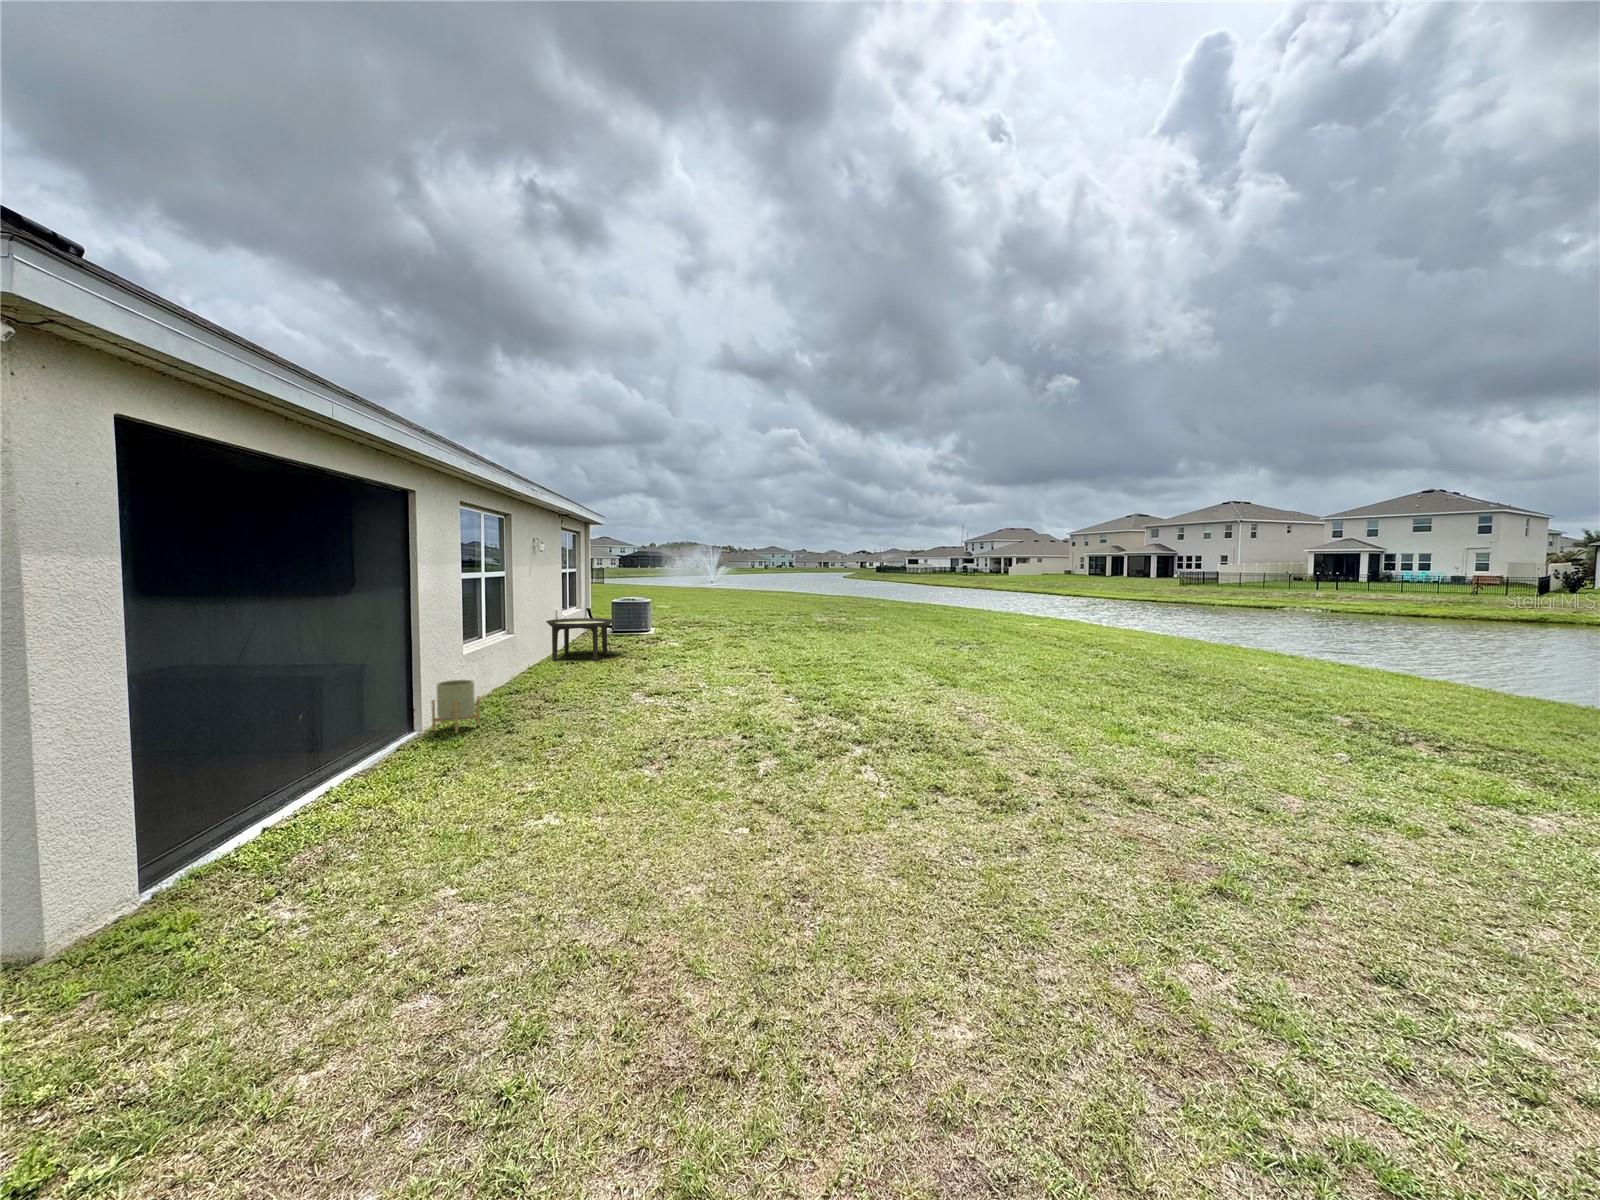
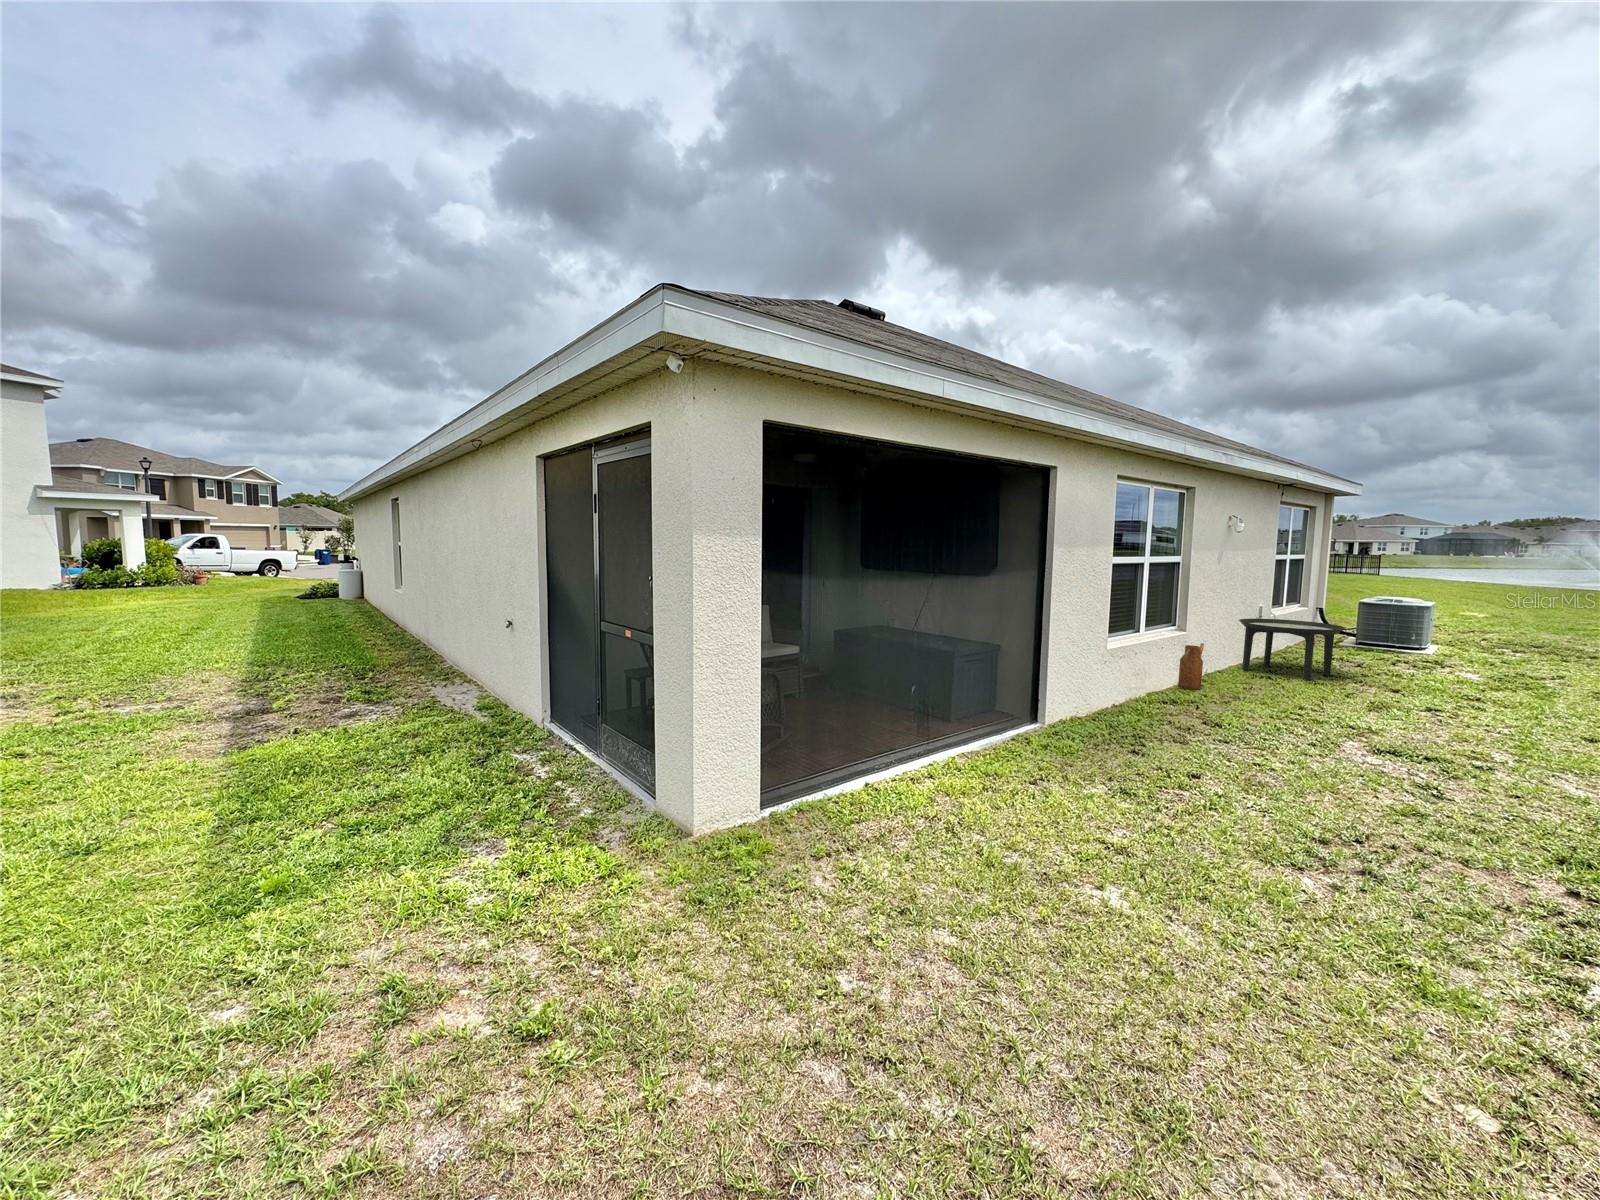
watering can: none [514,642,532,681] -> present [1178,643,1204,690]
planter: present [431,680,480,733] -> none [1055,676,1108,736]

